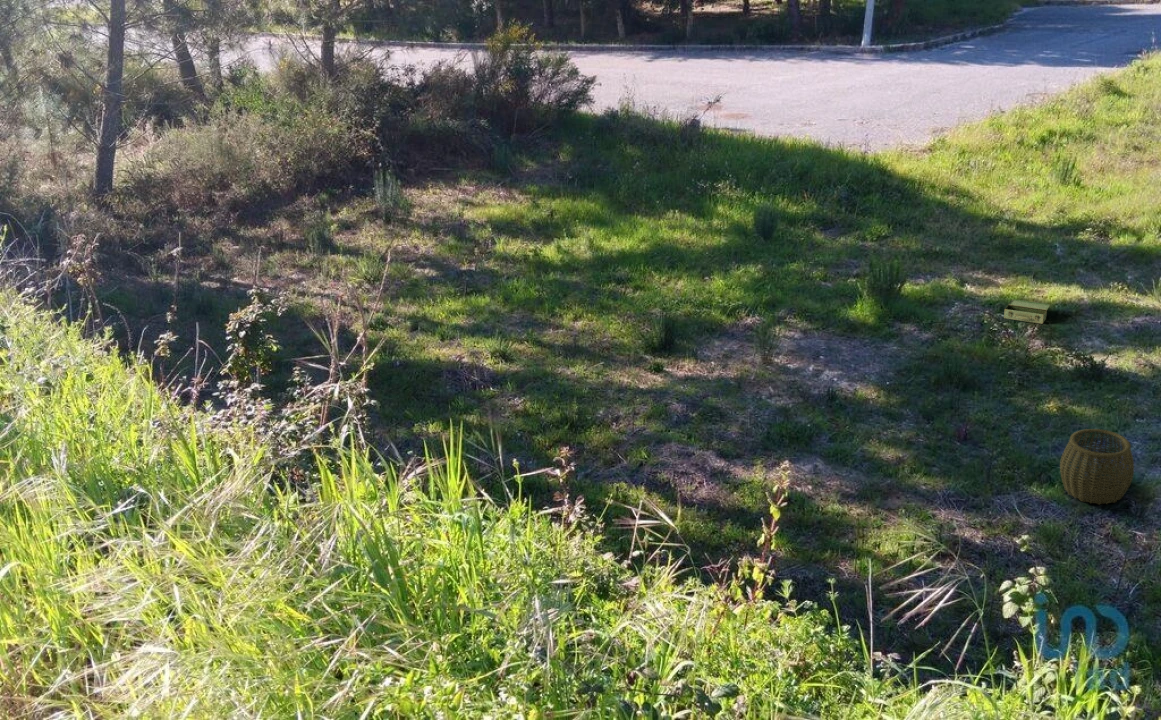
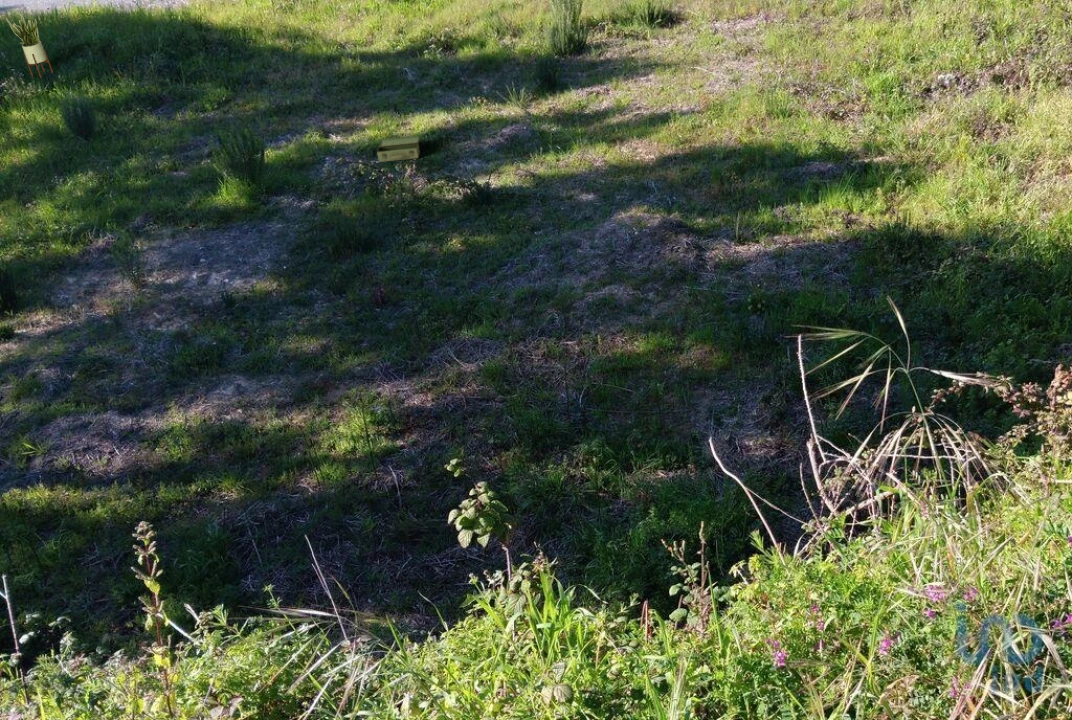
potted plant: none [735,133,757,185] -> present [6,14,53,78]
woven basket: present [1060,429,1134,504] -> none [483,252,553,331]

